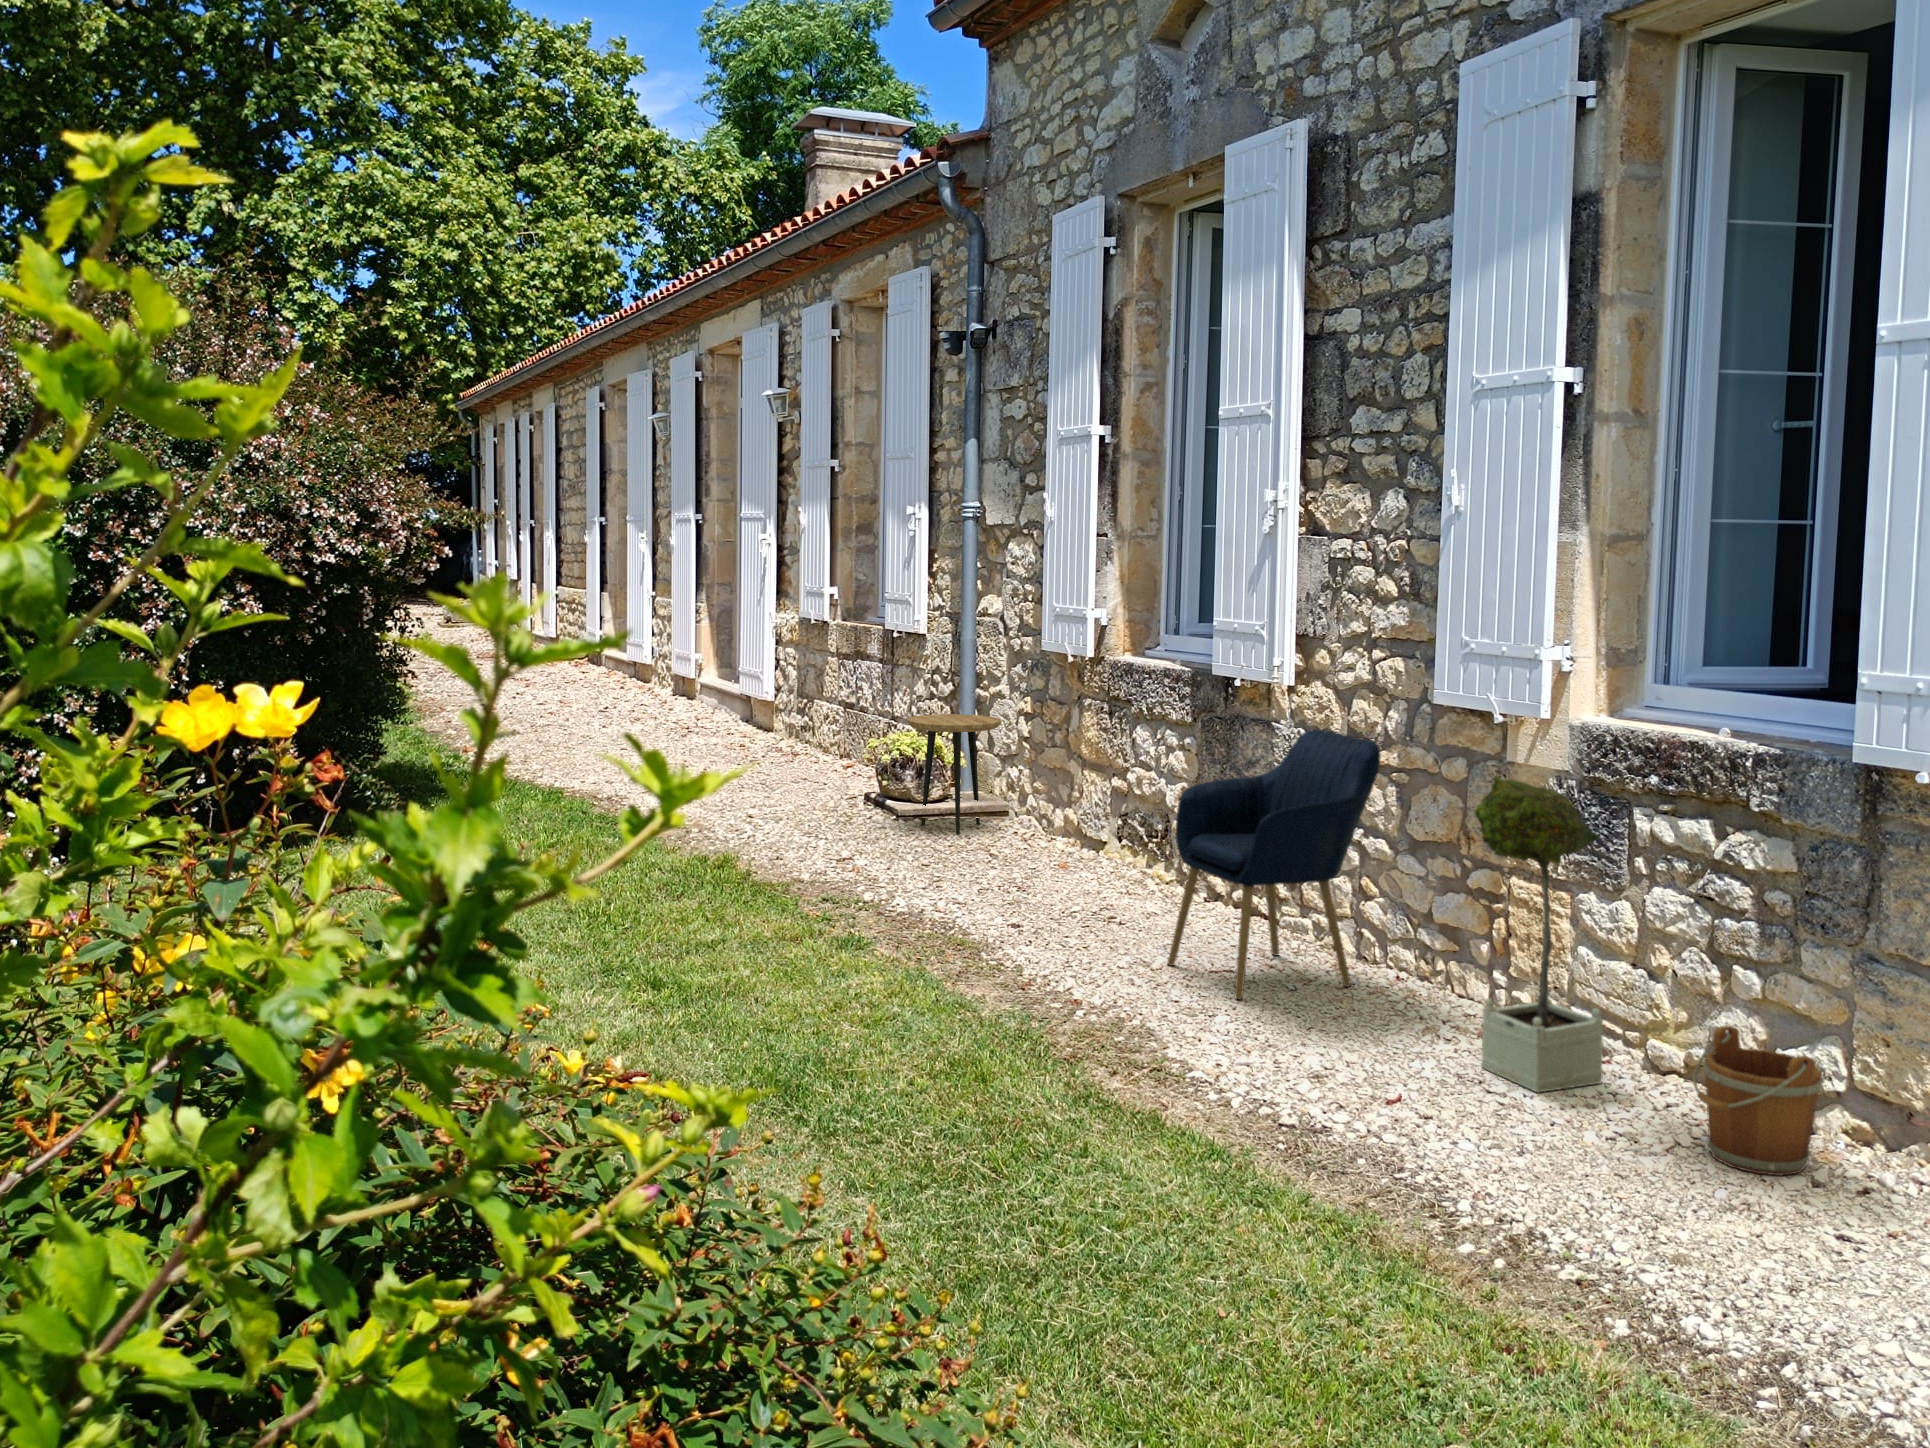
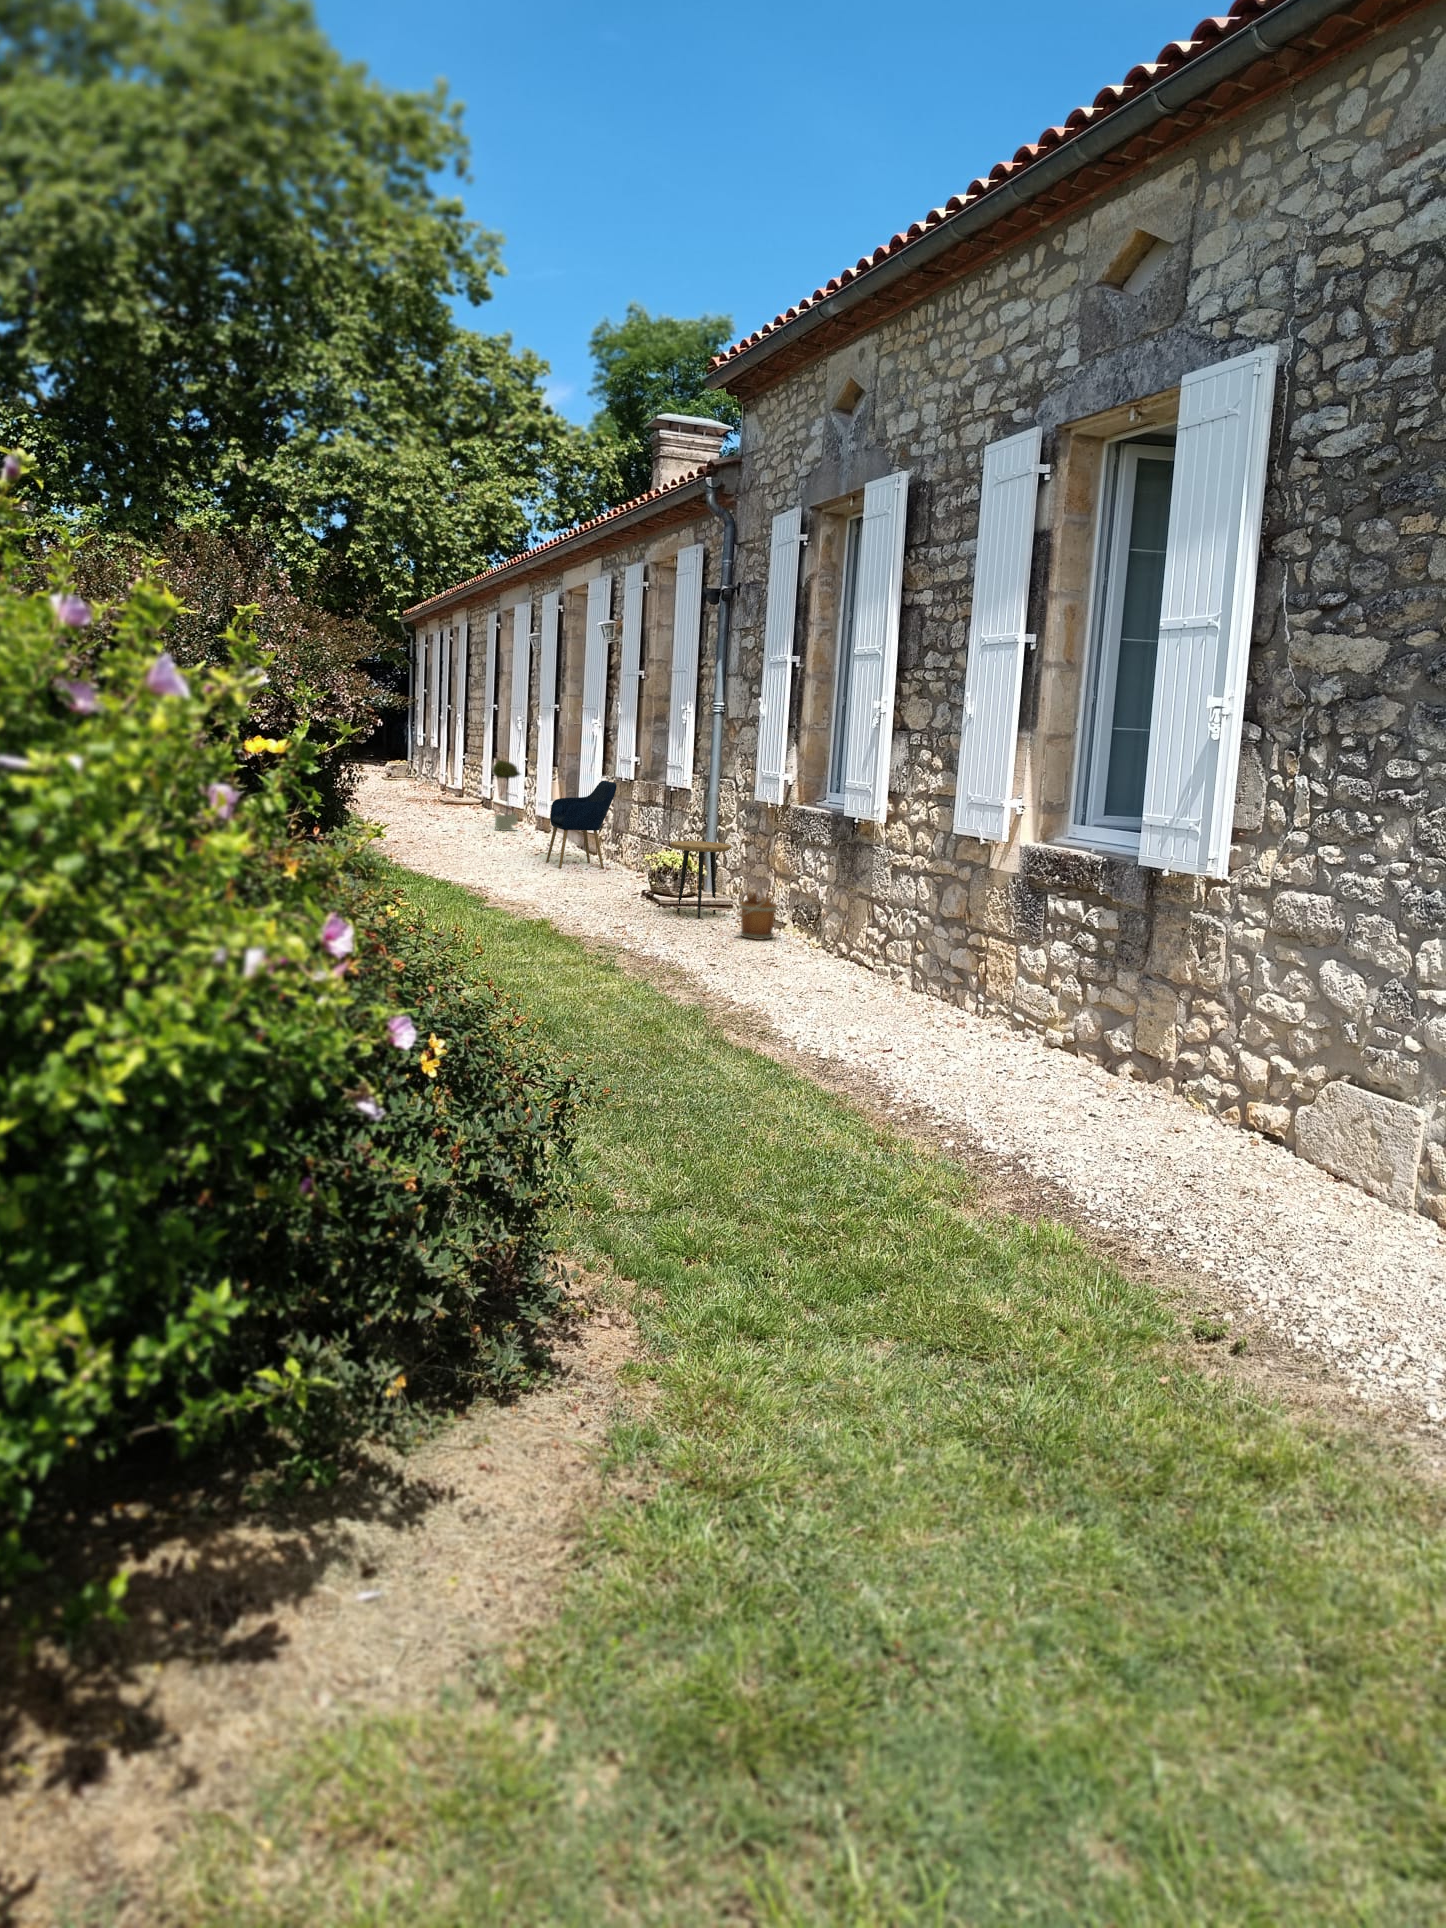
chair: present [1168,729,1381,1000] -> present [546,781,617,868]
potted tree: present [1475,776,1603,1092] -> present [492,760,520,831]
bucket: present [1693,1026,1824,1175] -> present [736,892,778,940]

